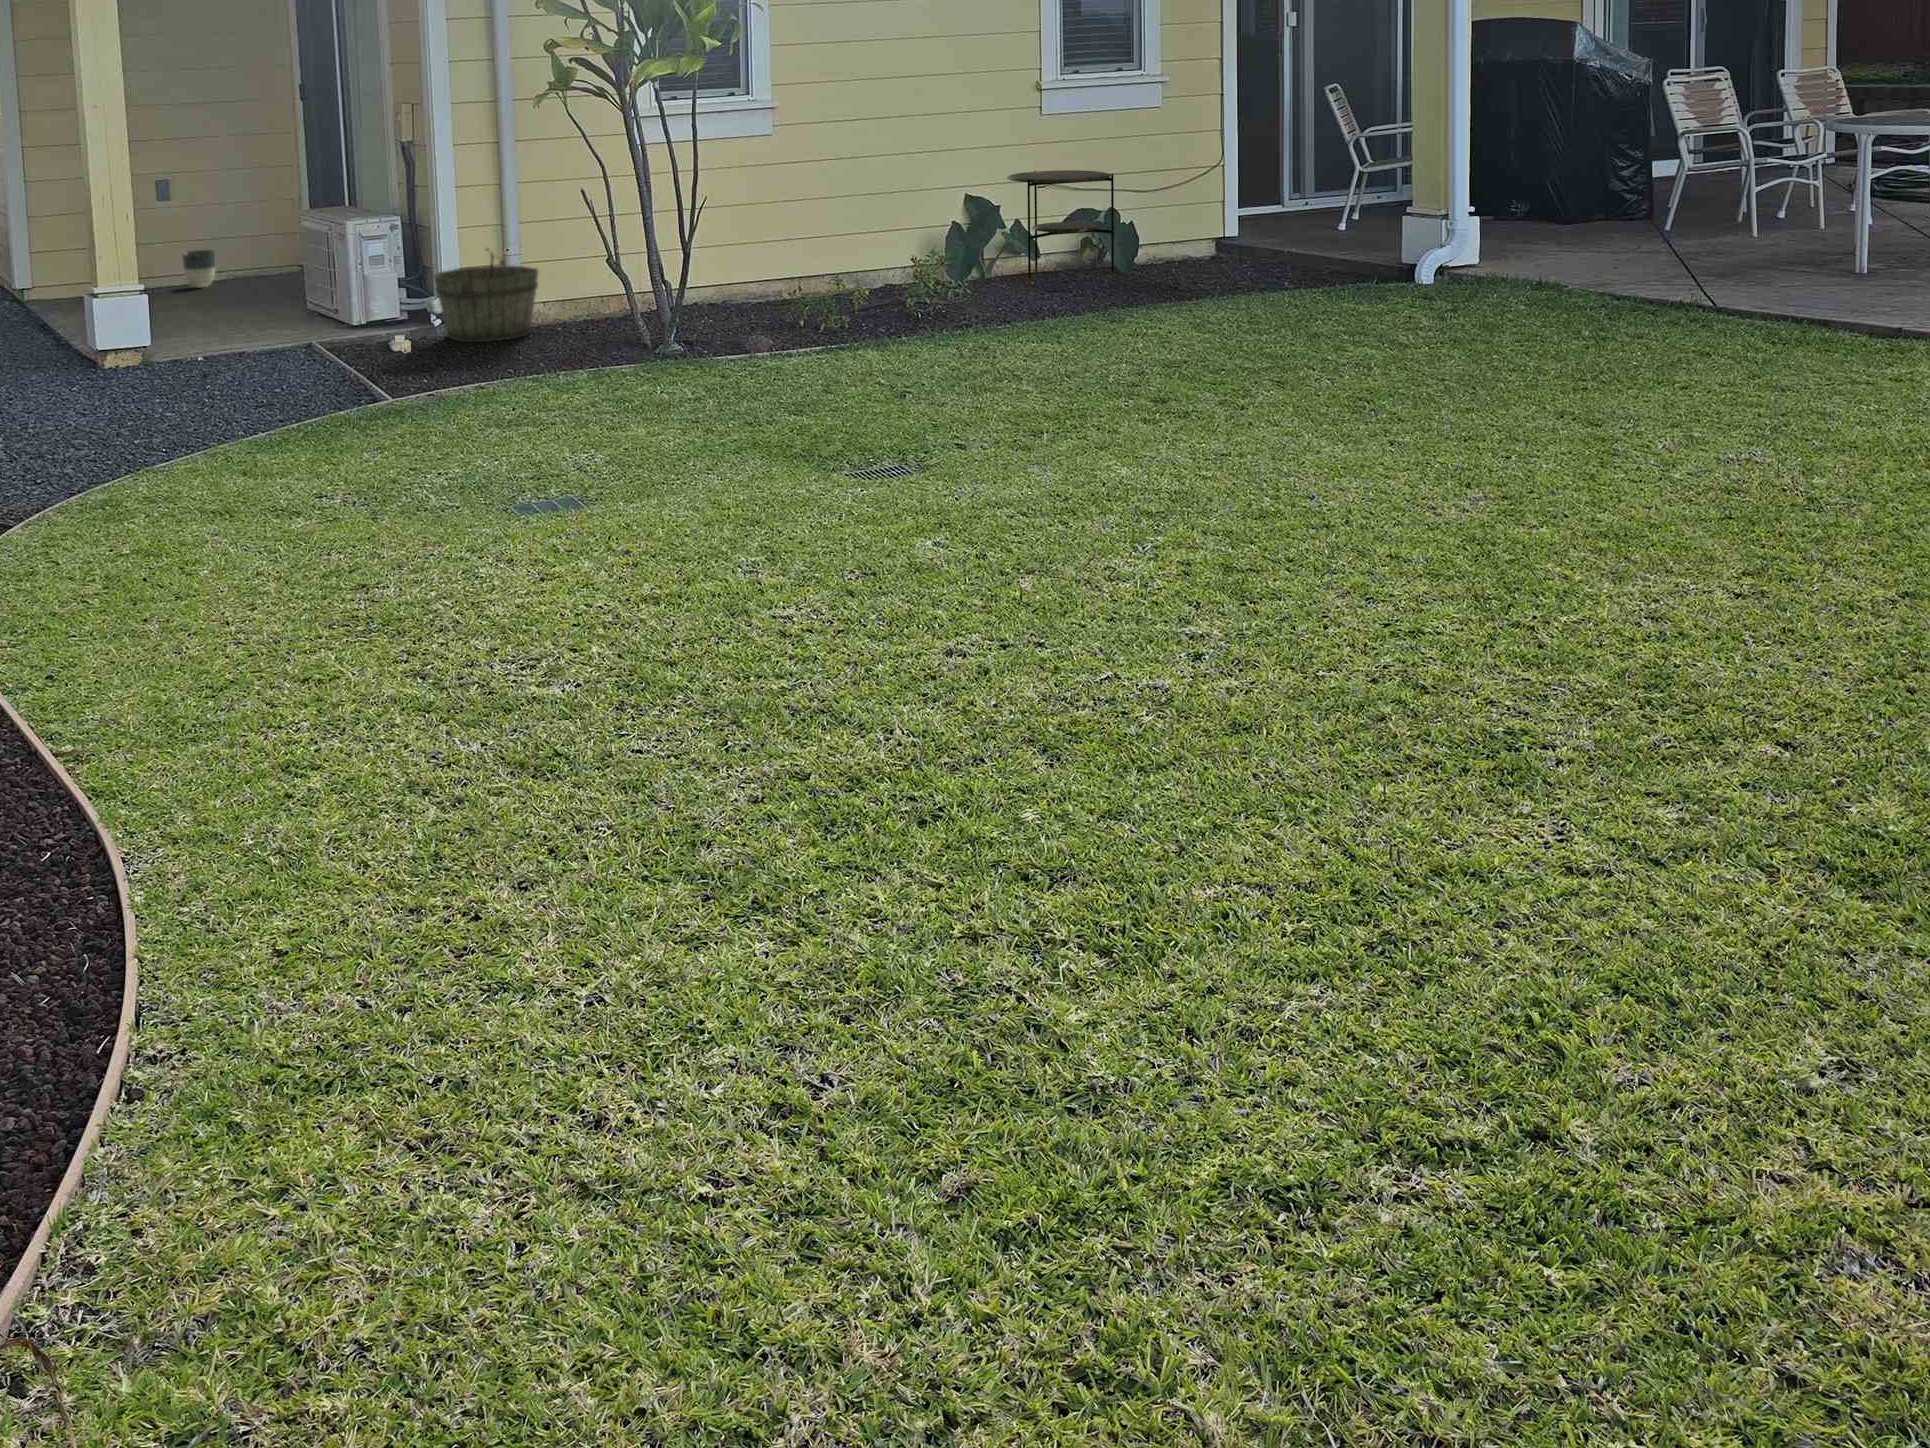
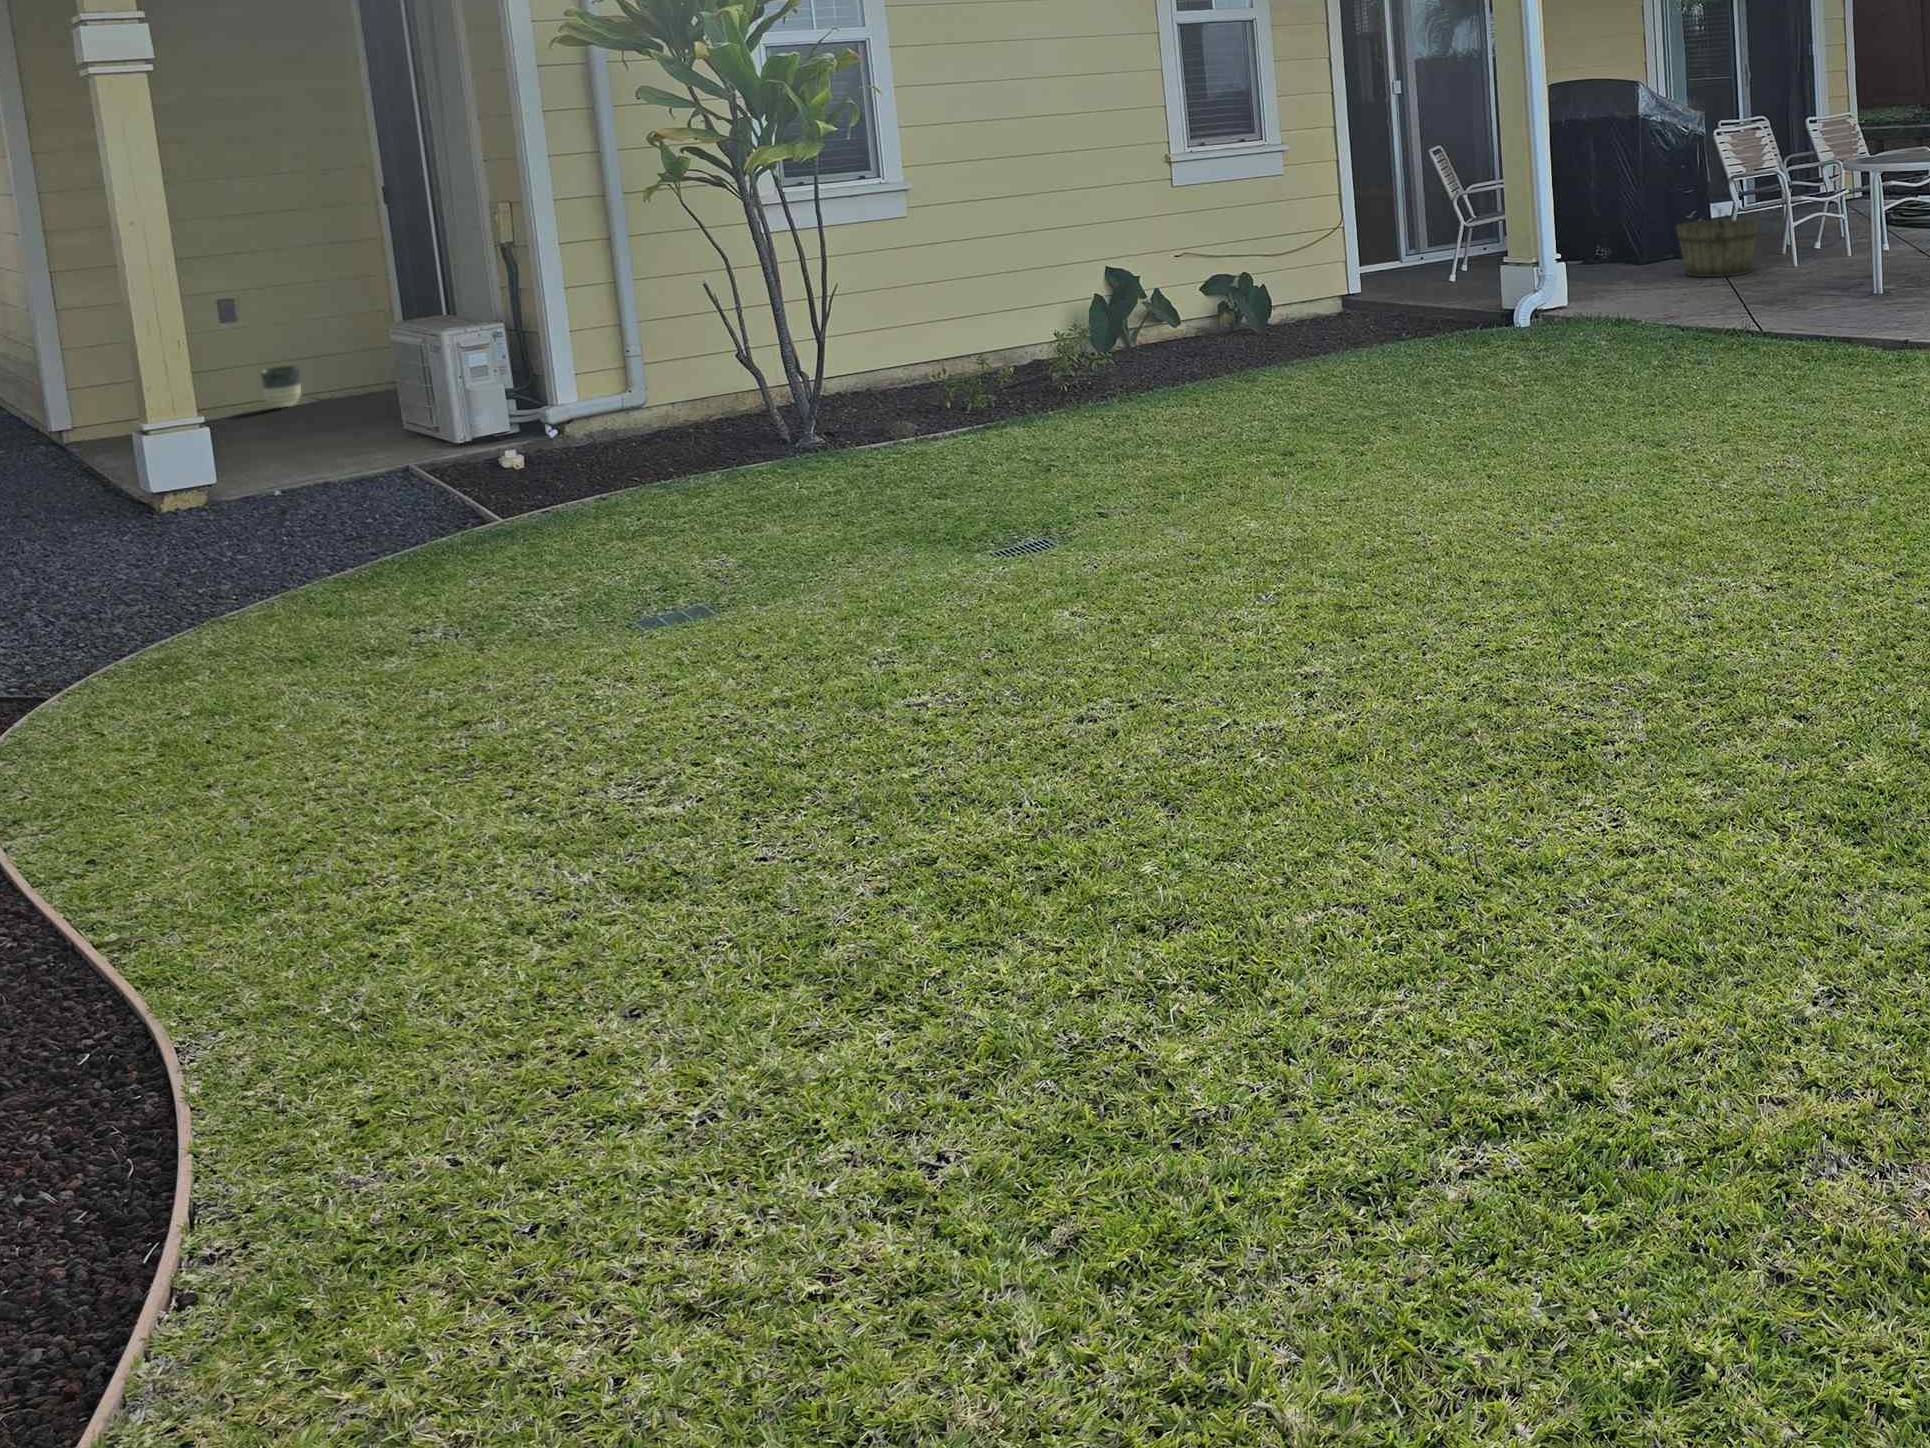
side table: present [1007,170,1114,285] -> none [1142,237,1249,349]
wooden bucket: present [434,249,538,342] -> present [1677,210,1758,277]

